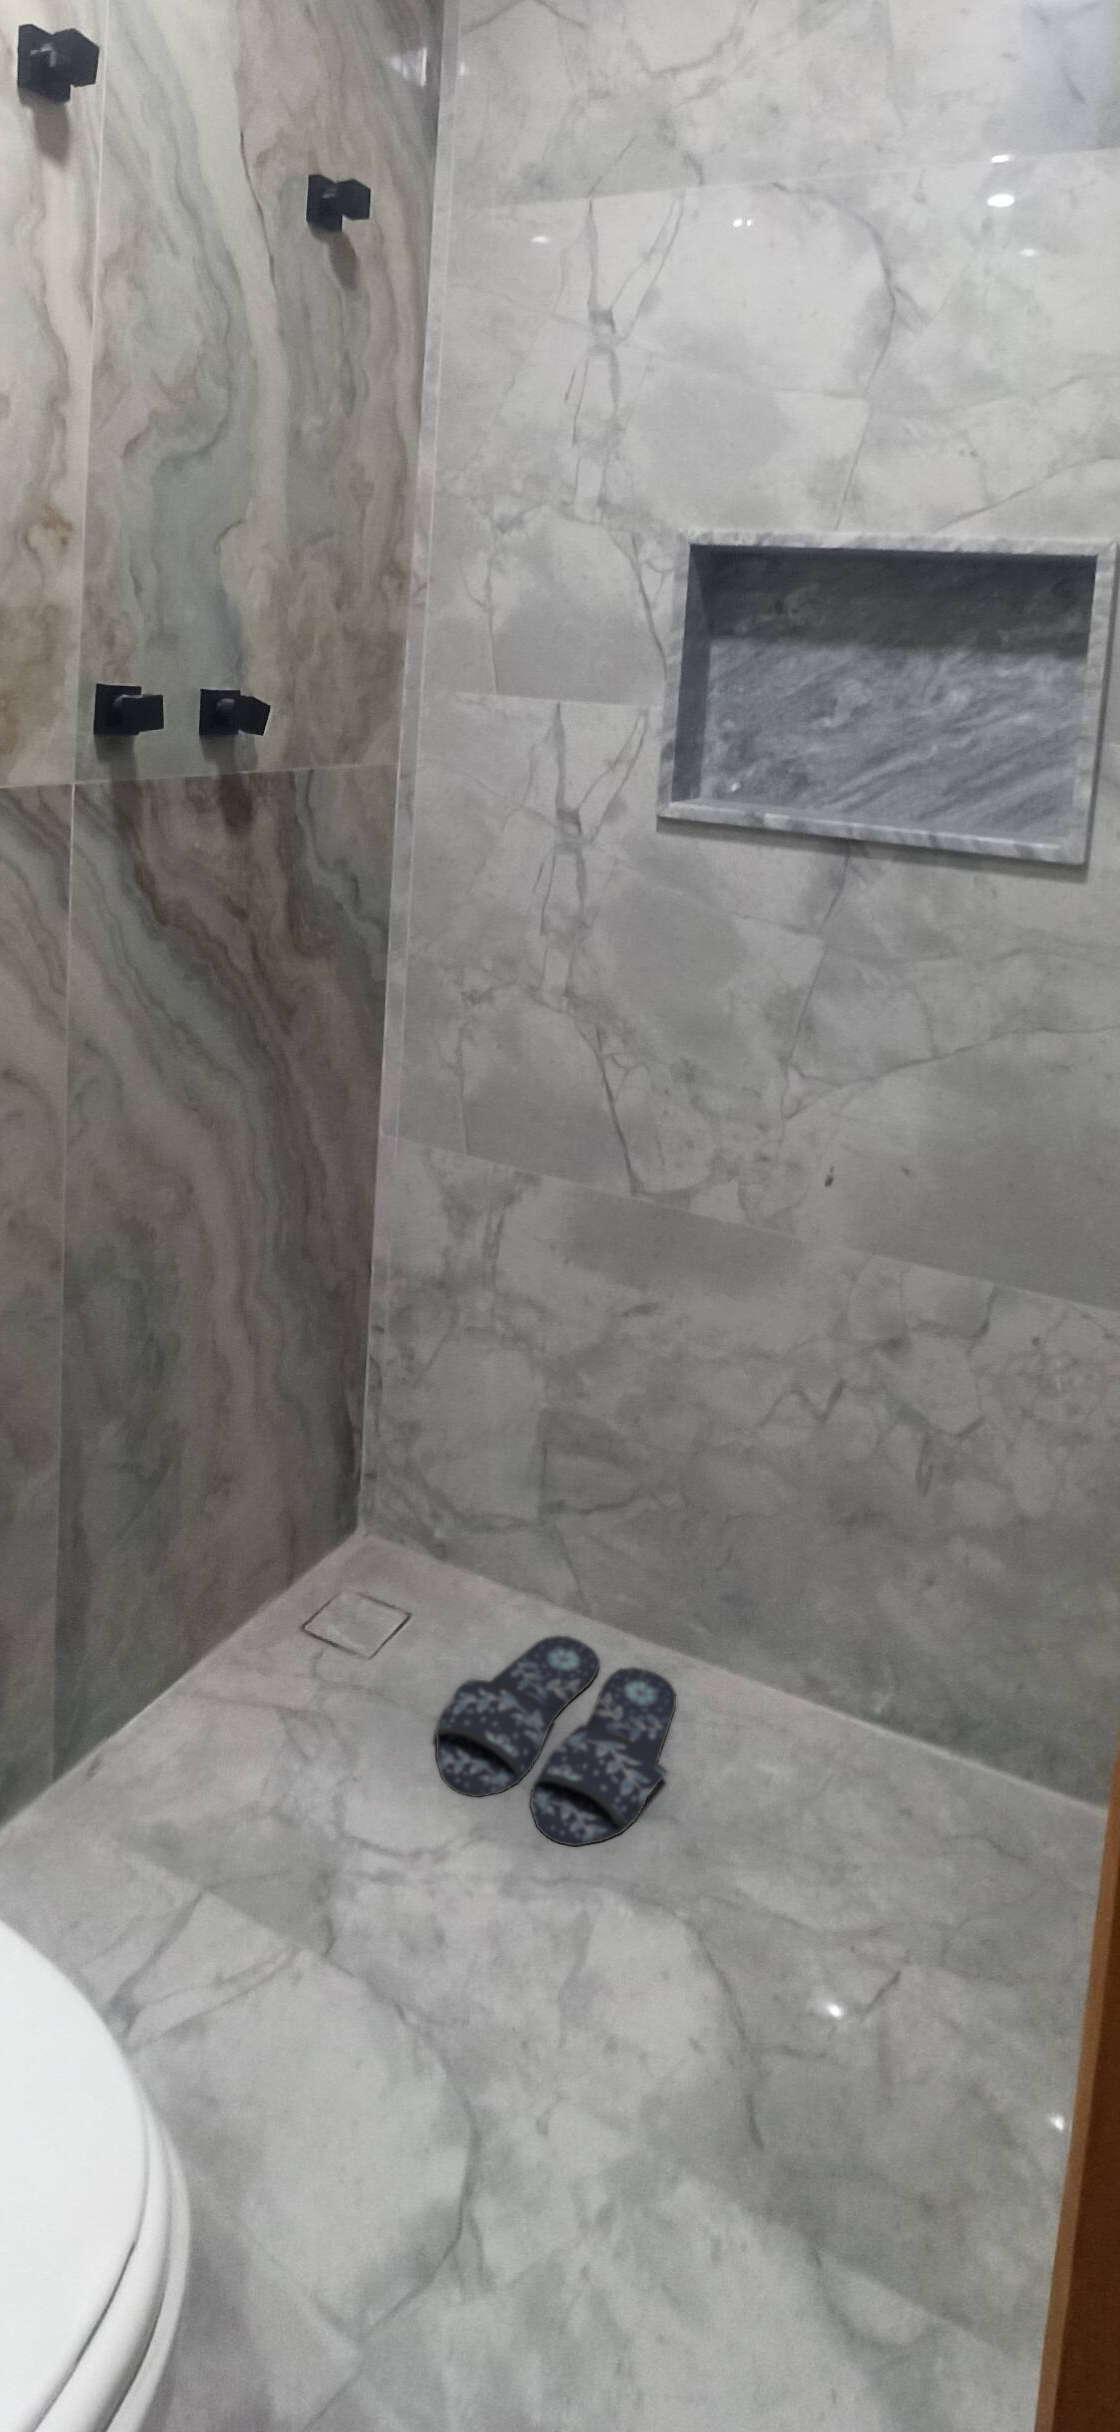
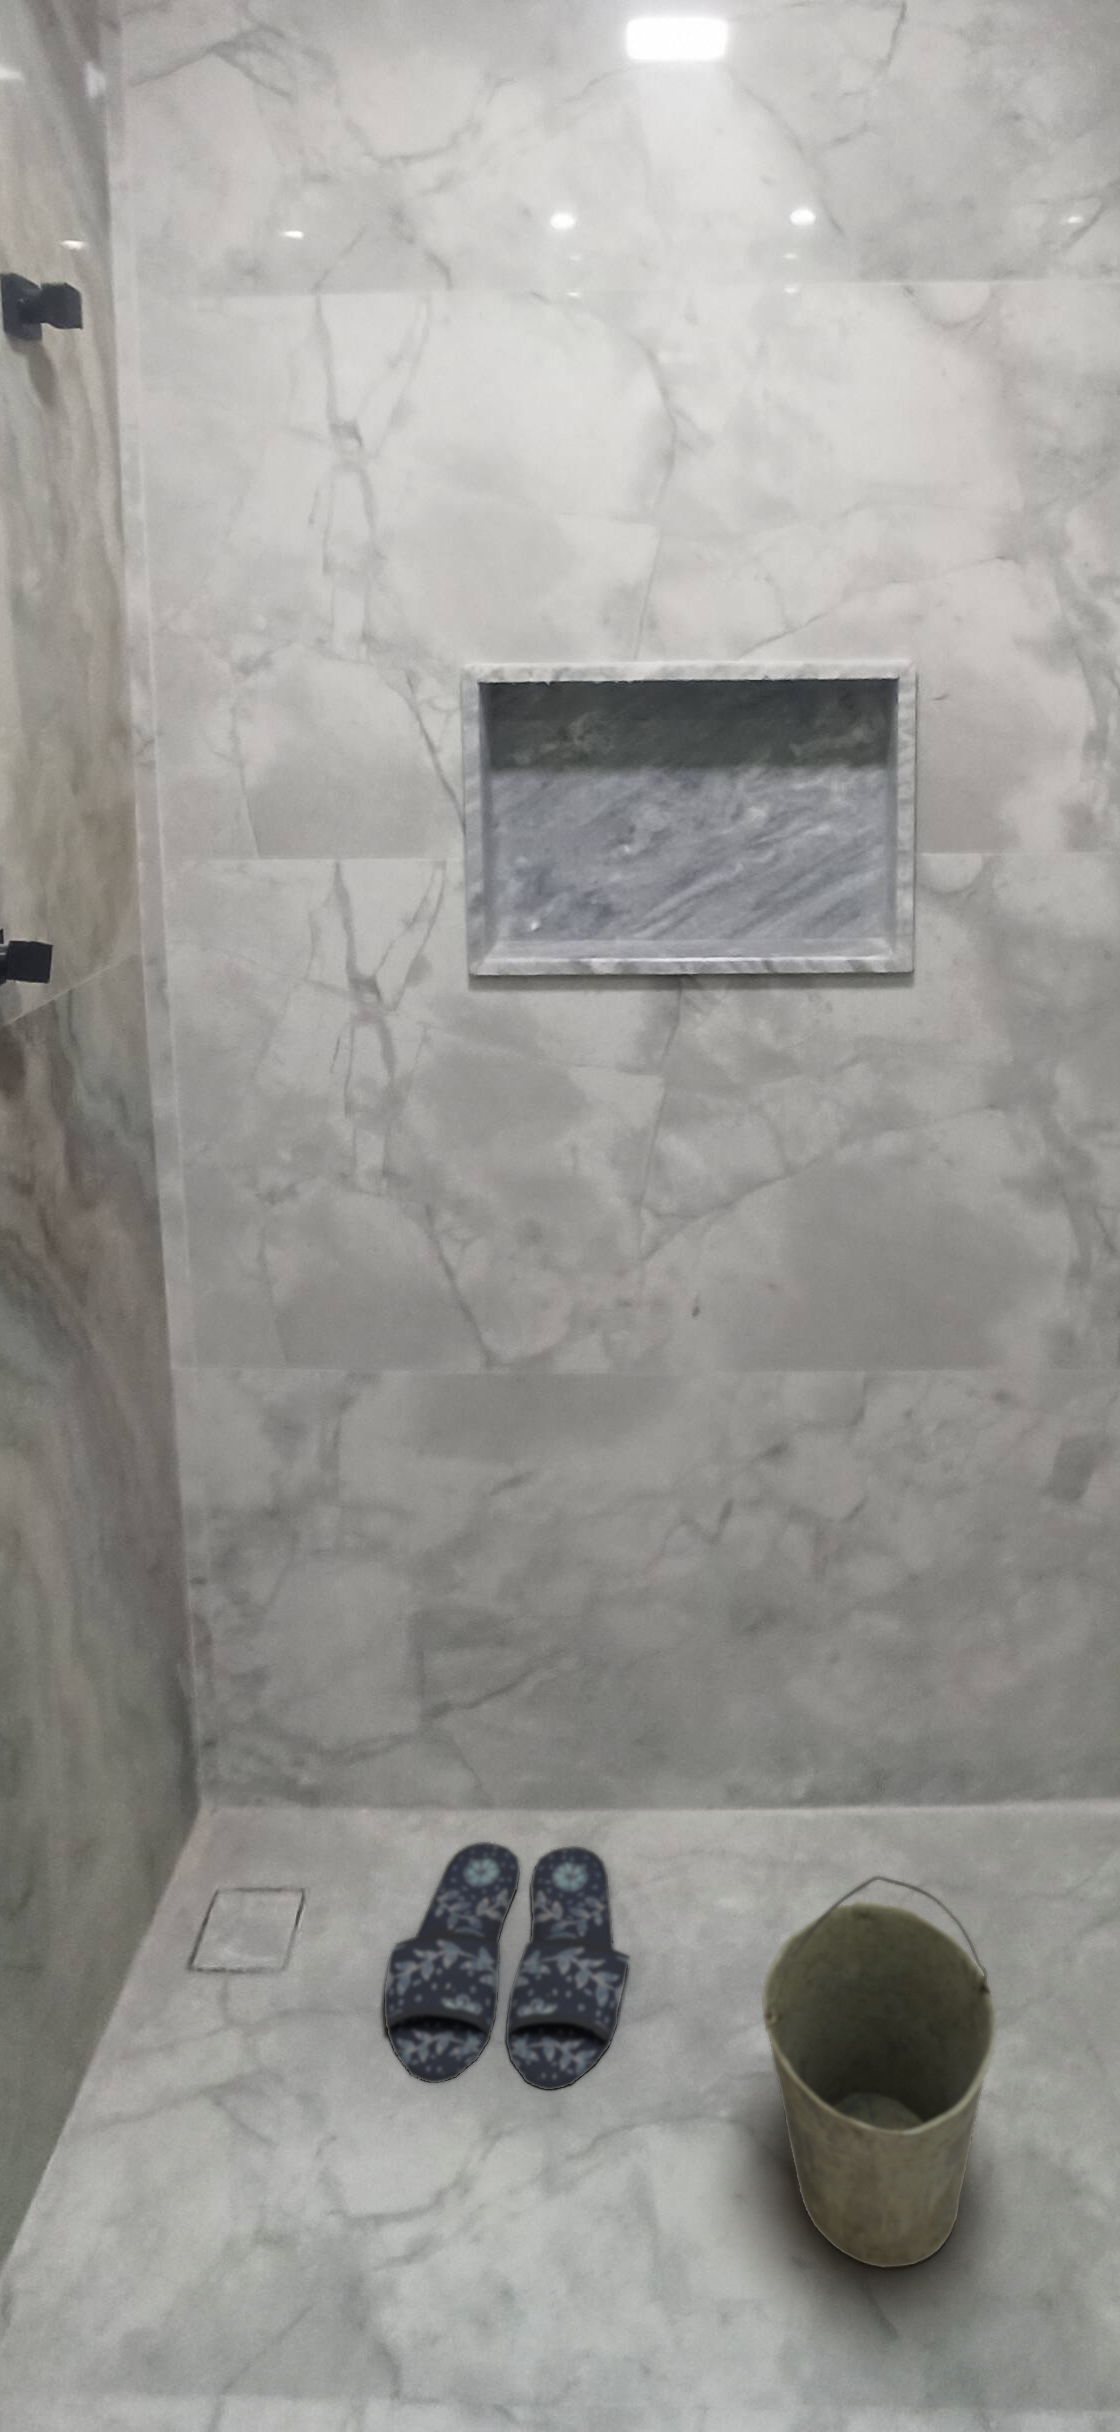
bucket: none [730,1725,977,2137] -> present [762,1876,996,2267]

